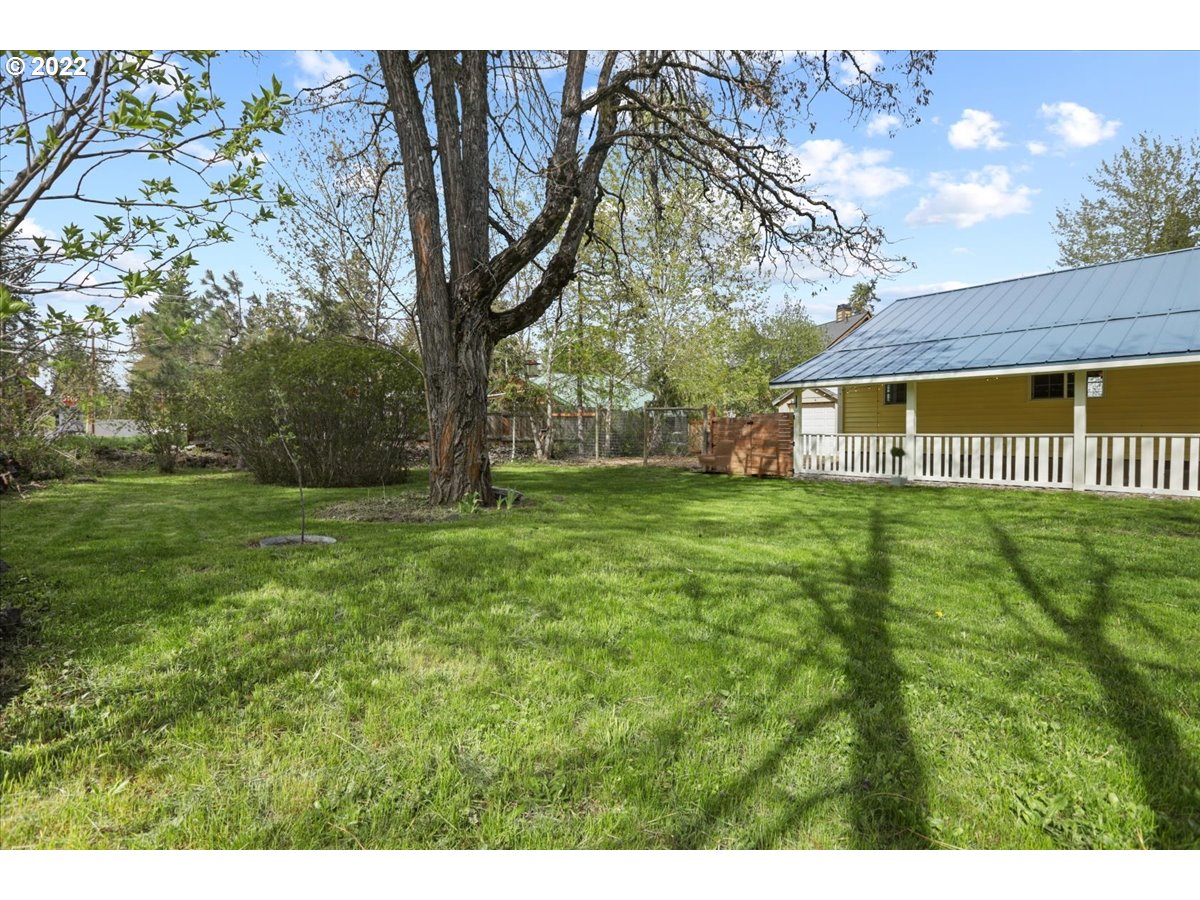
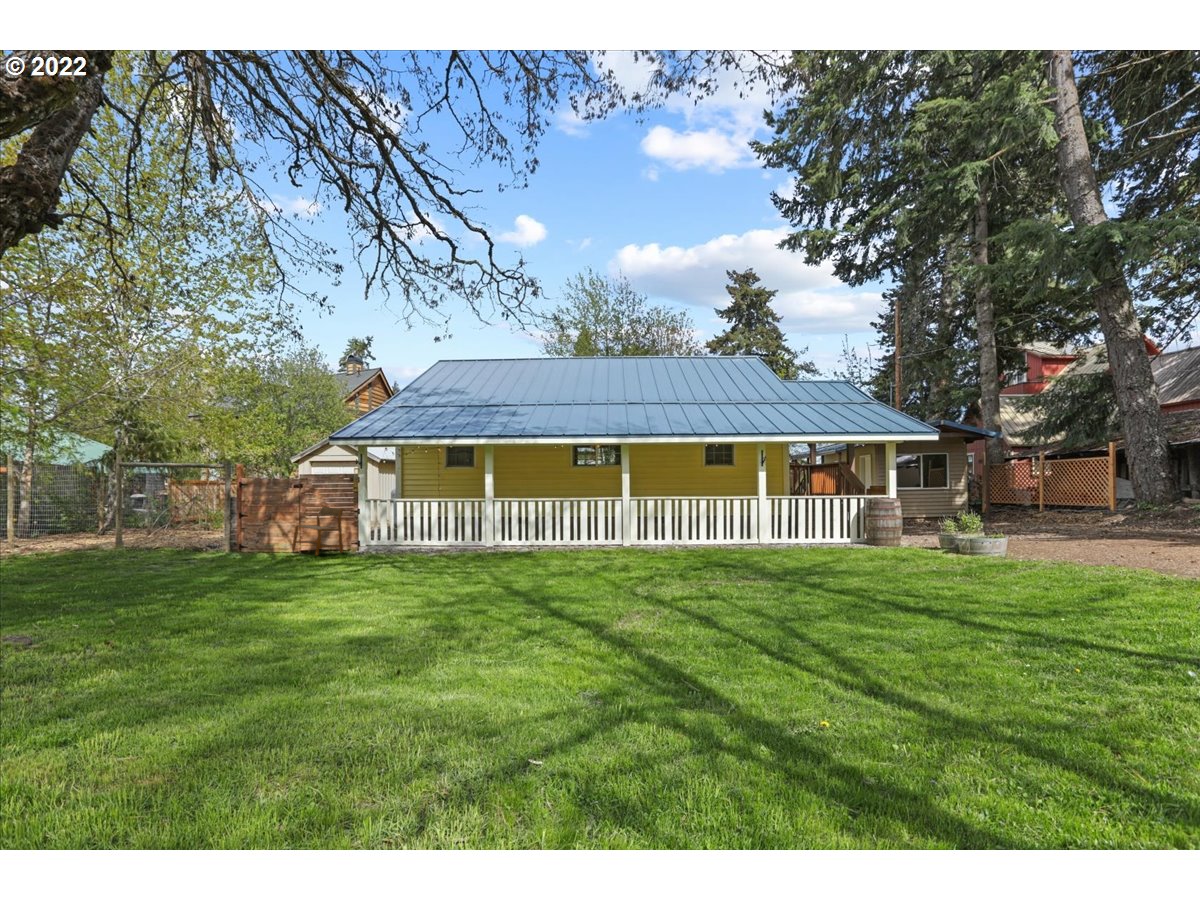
chair: present [698,440,734,472] -> none [221,508,276,555]
potted tree: present [890,447,908,486] -> none [472,511,489,554]

